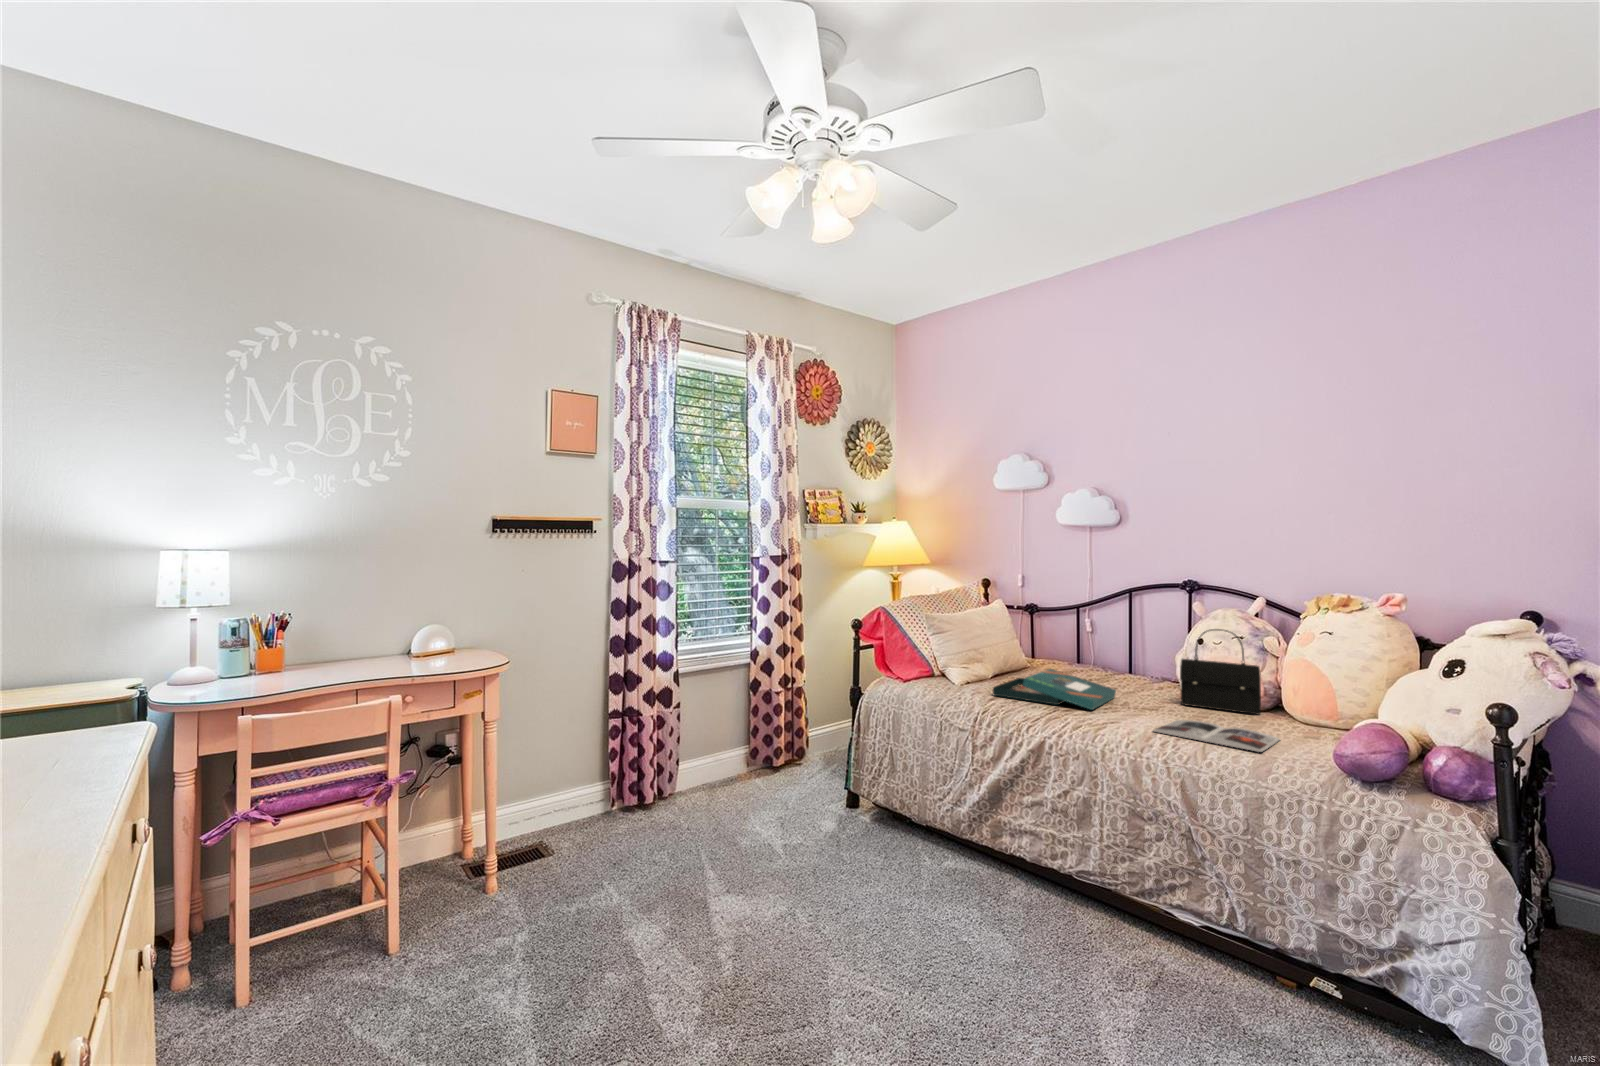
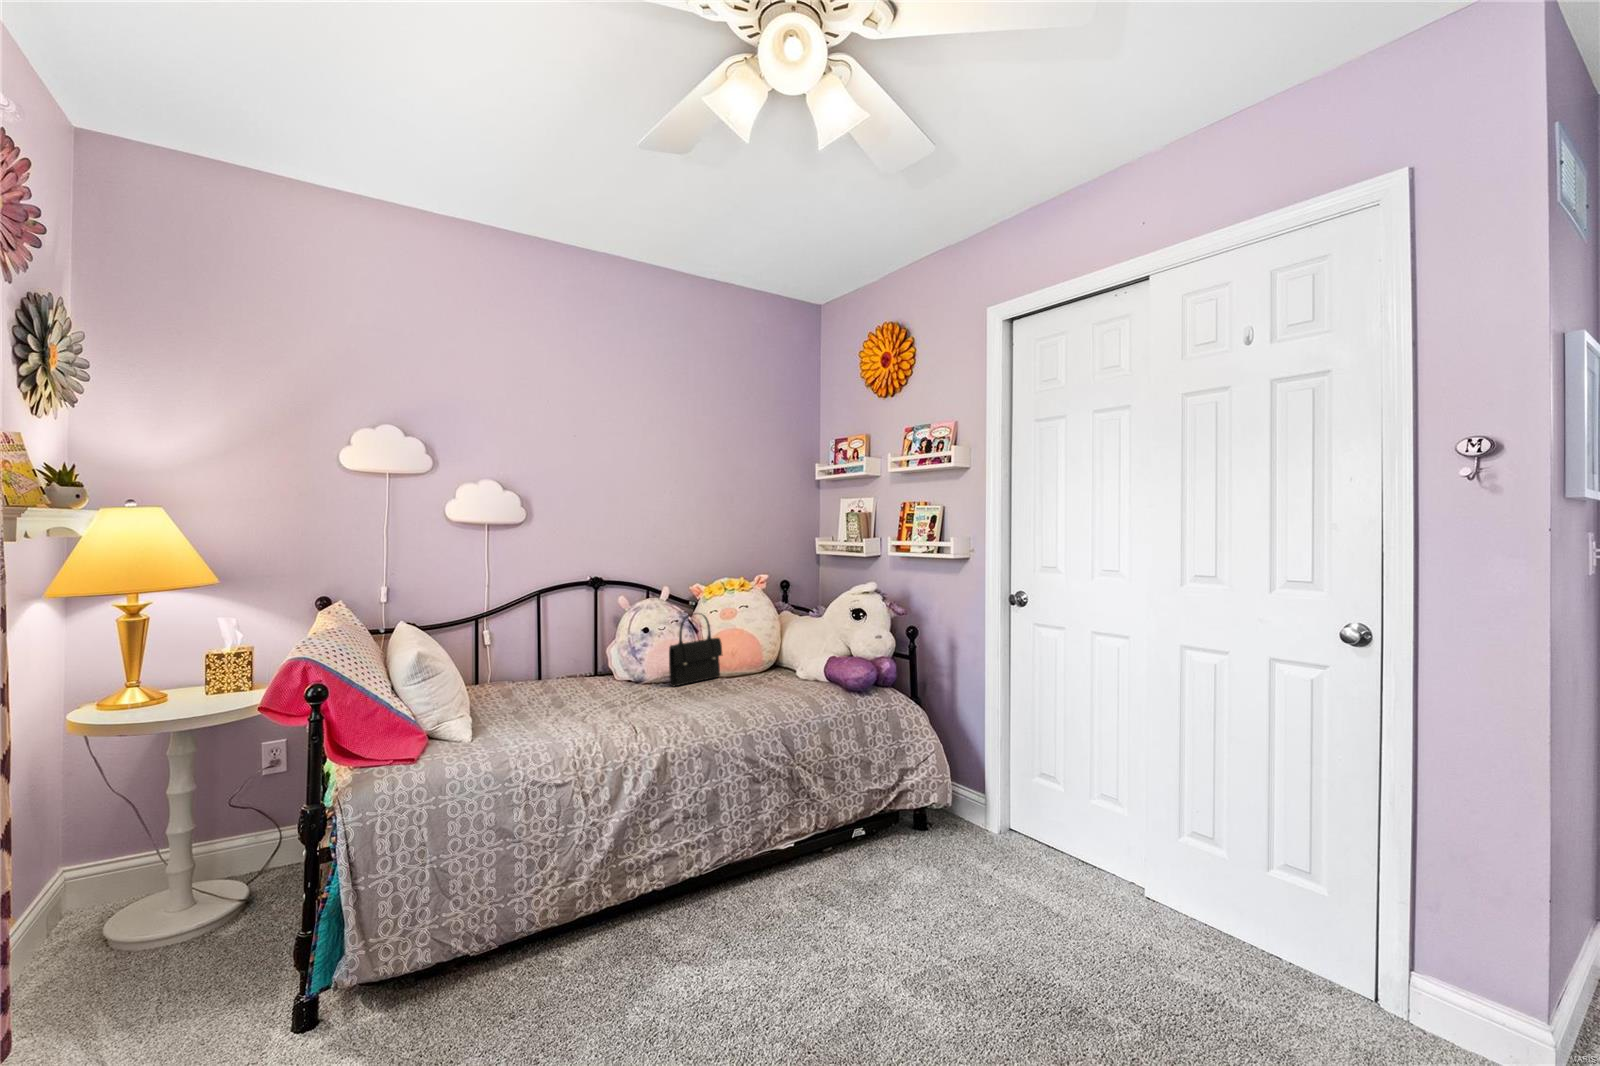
board game: present [993,669,1116,710] -> none [532,688,666,734]
magazine: present [1153,720,1280,752] -> none [712,685,806,708]

